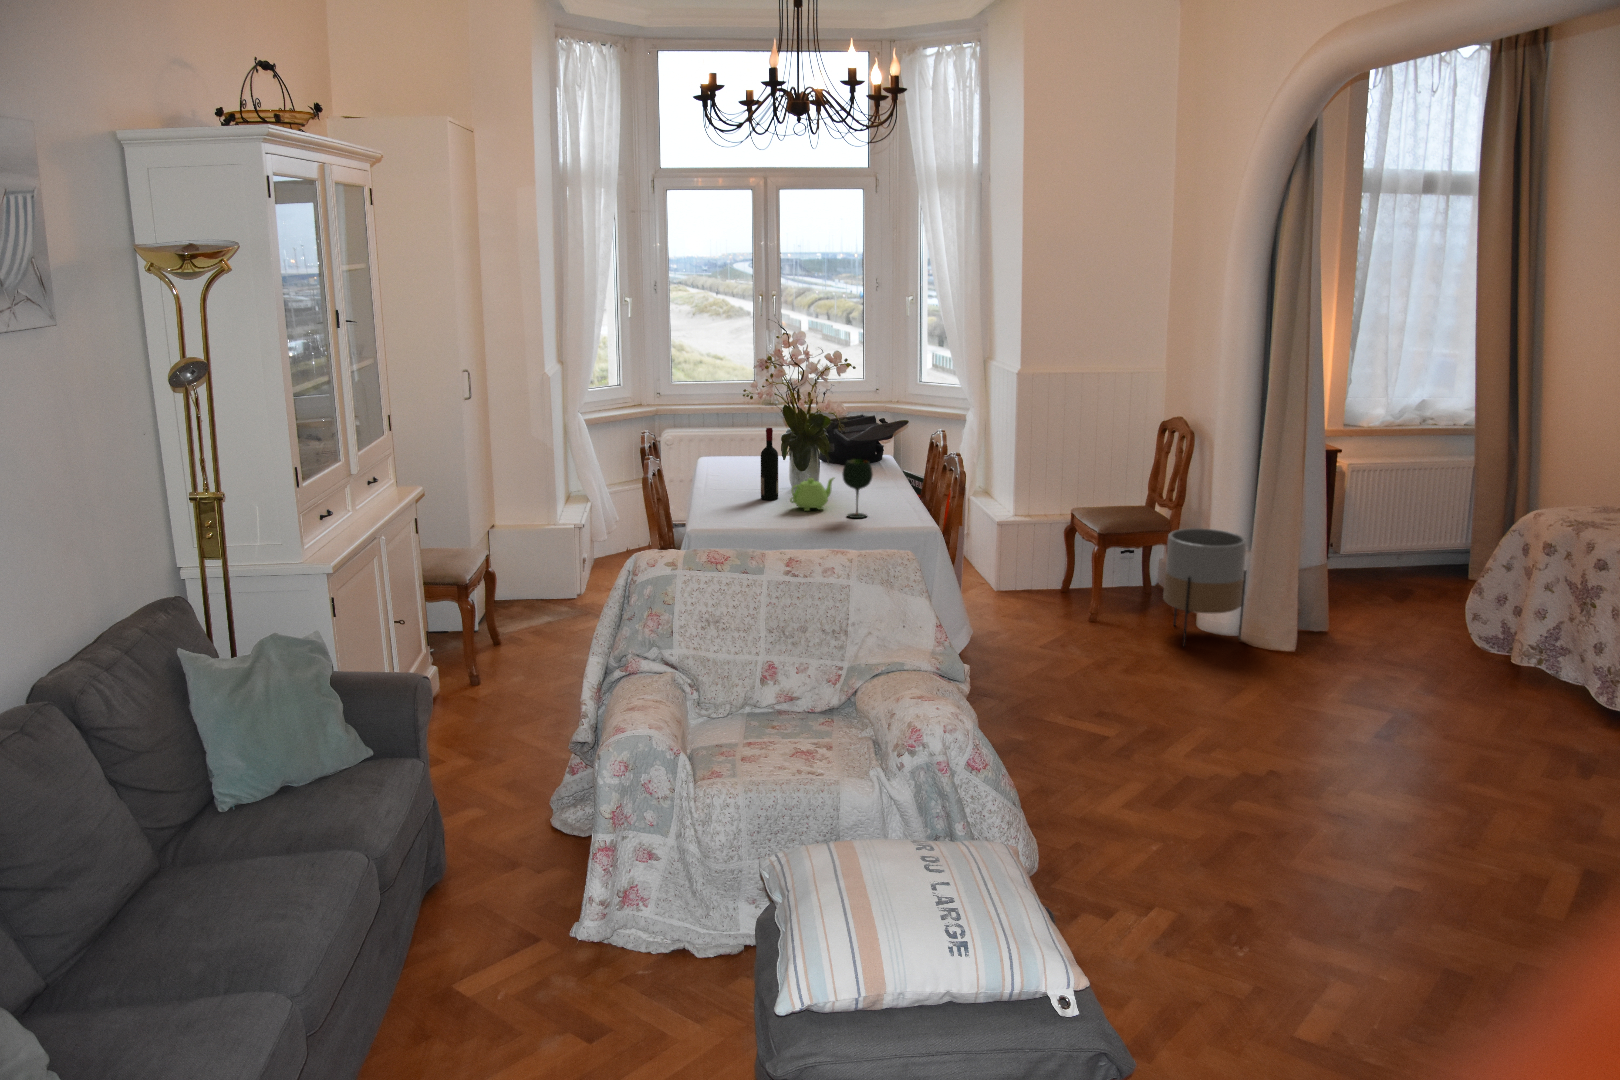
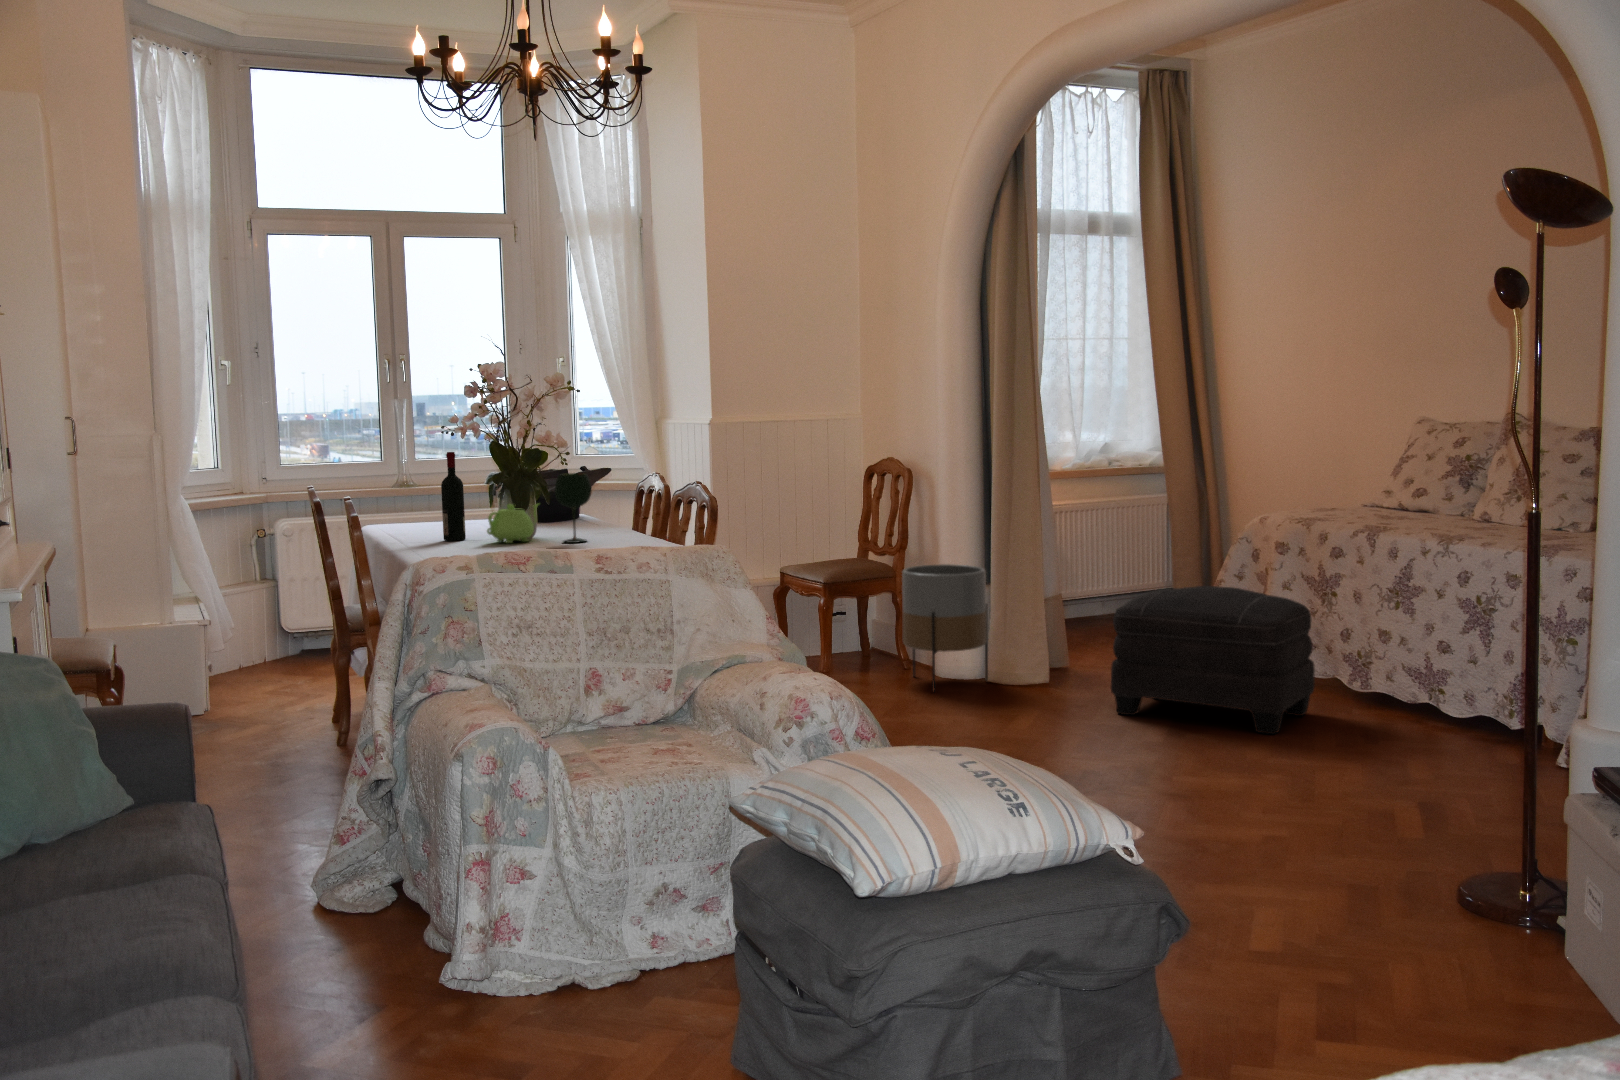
ottoman: none [1340,584,1551,743] -> present [1111,586,1315,734]

